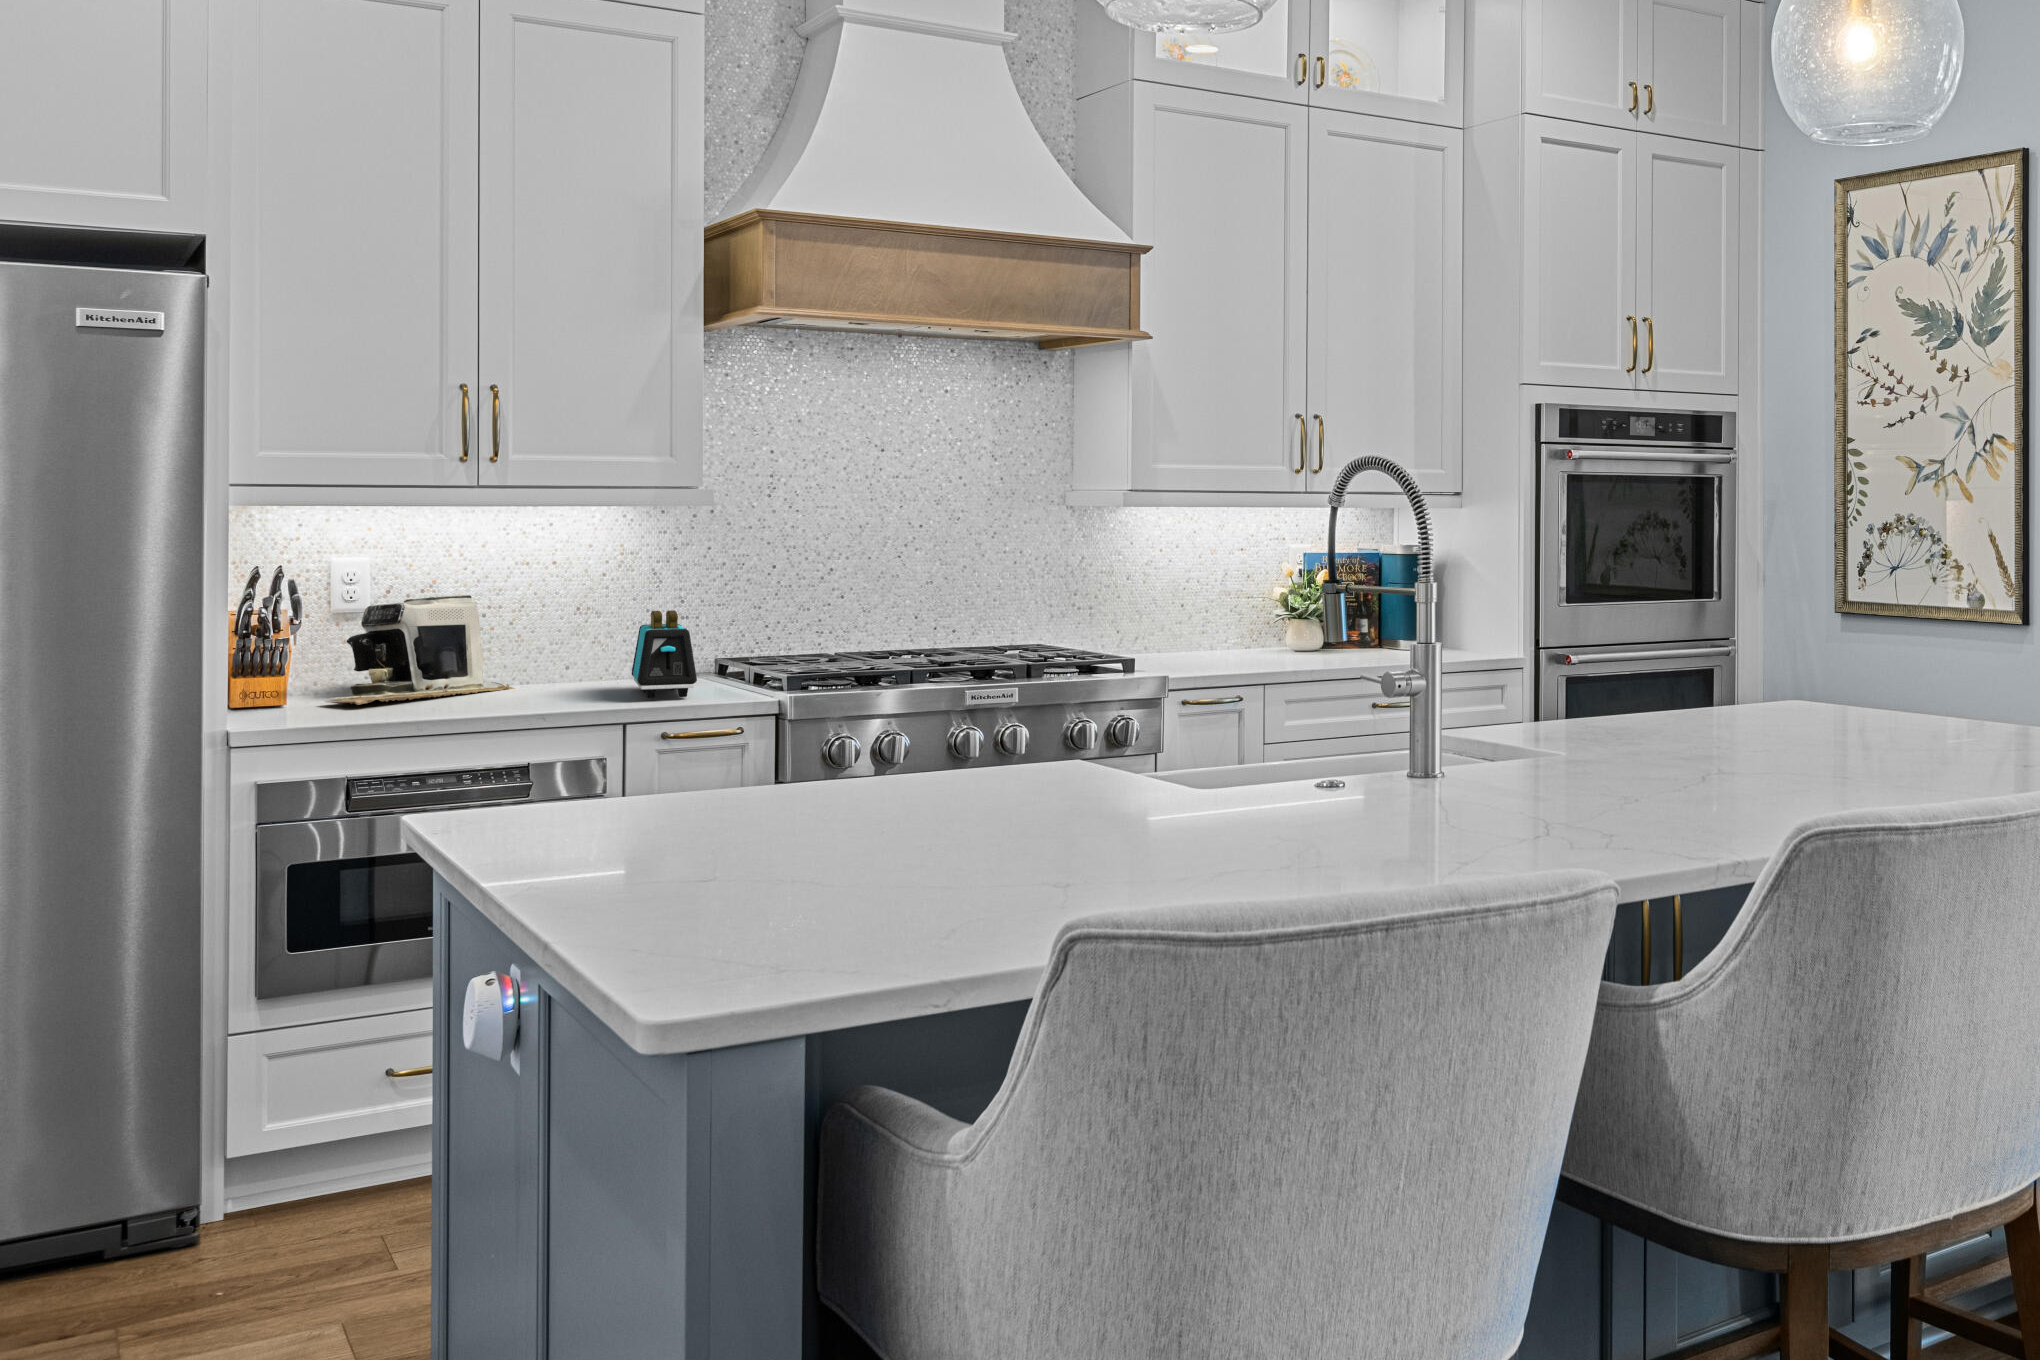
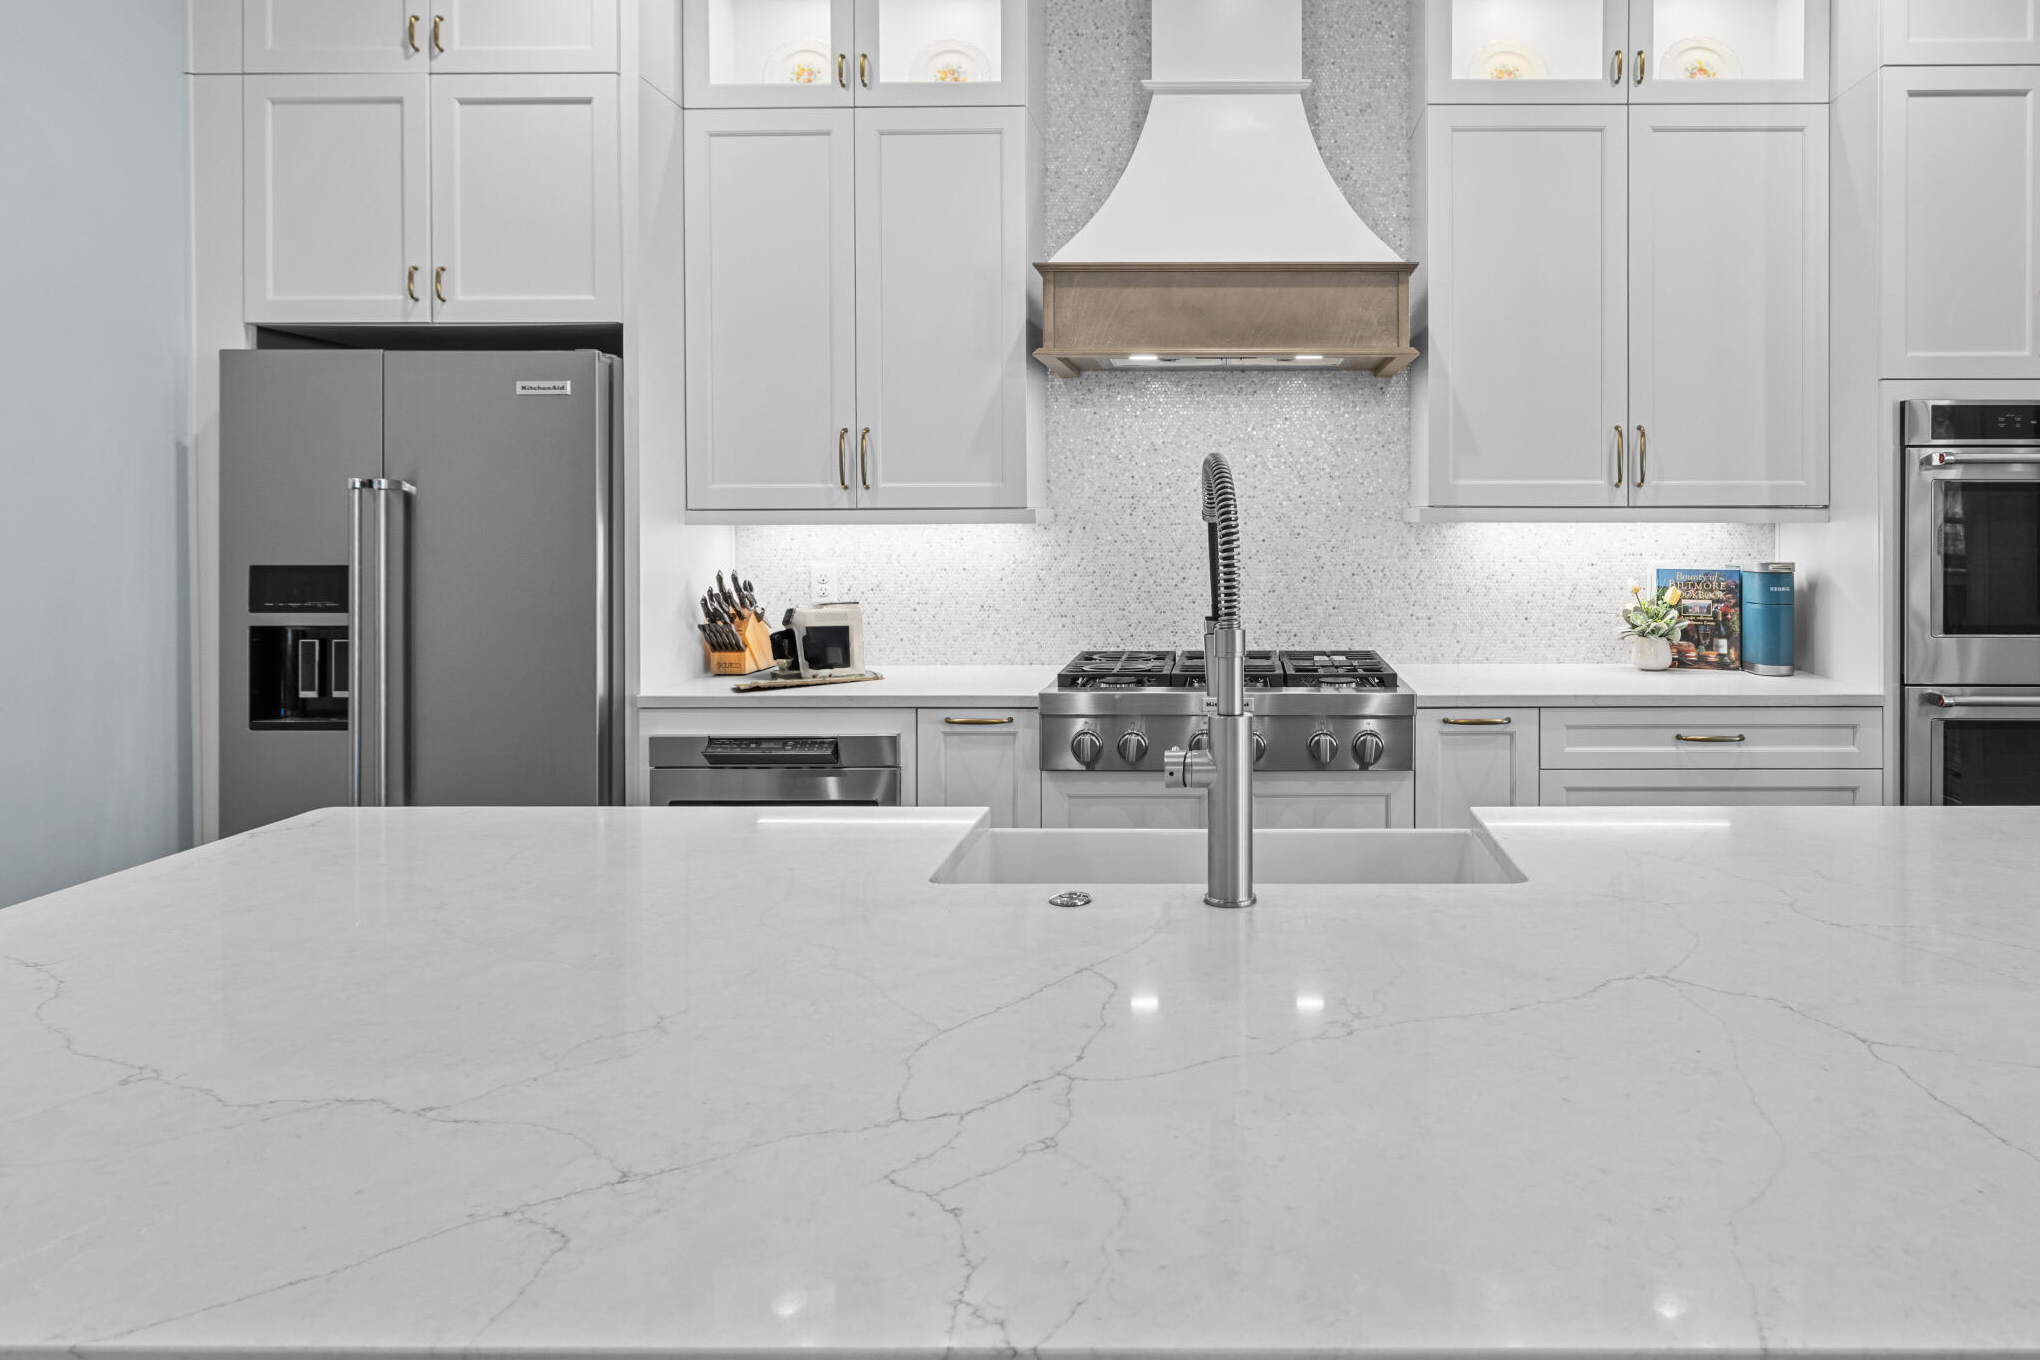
toaster: present [632,610,697,698] -> none [916,621,991,698]

